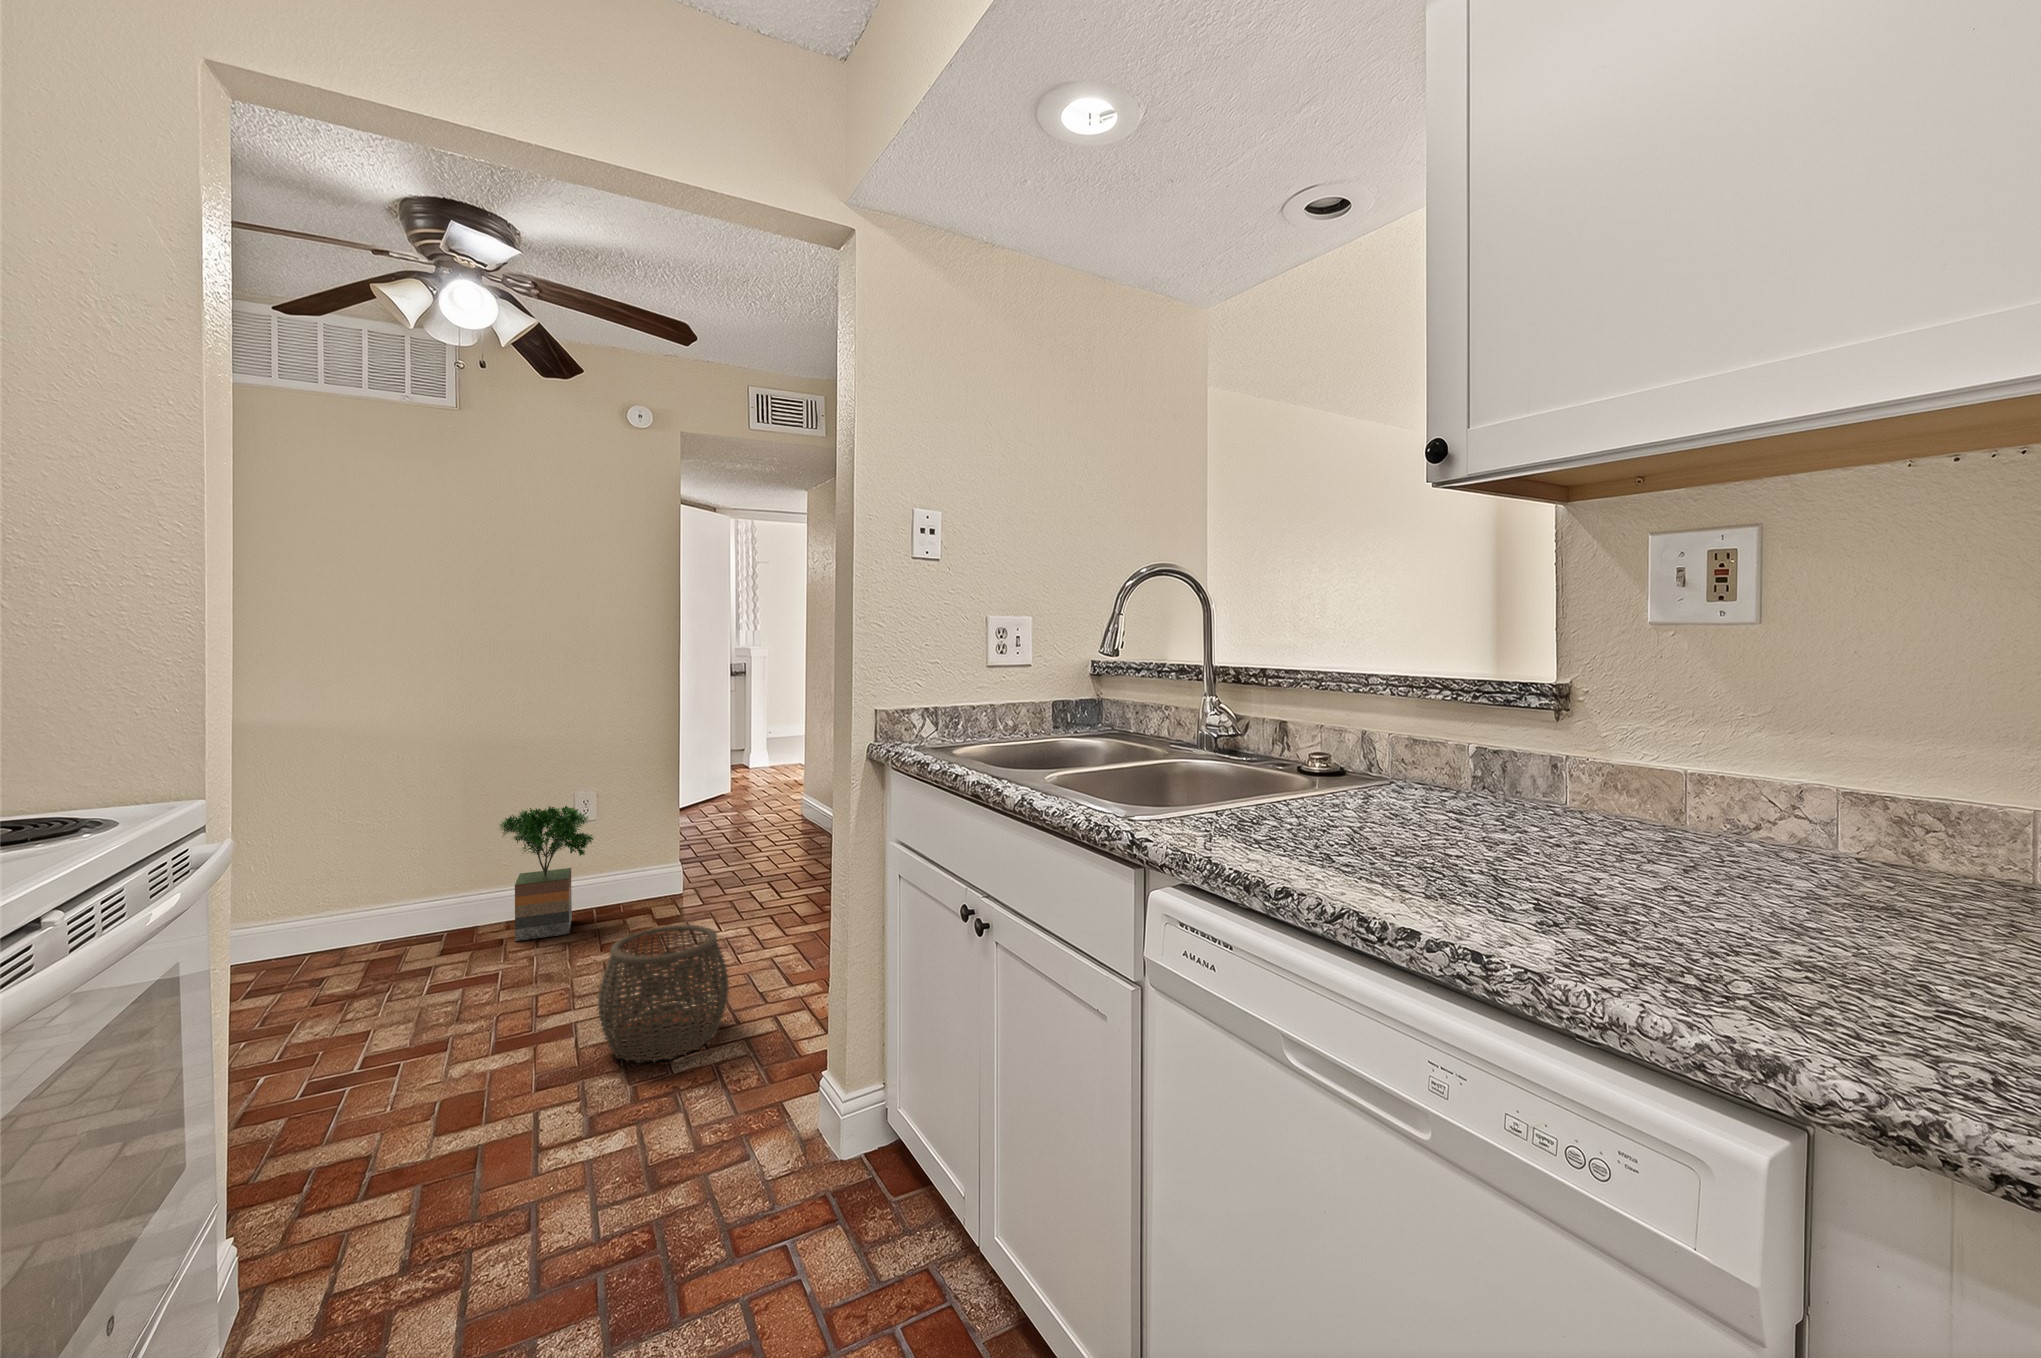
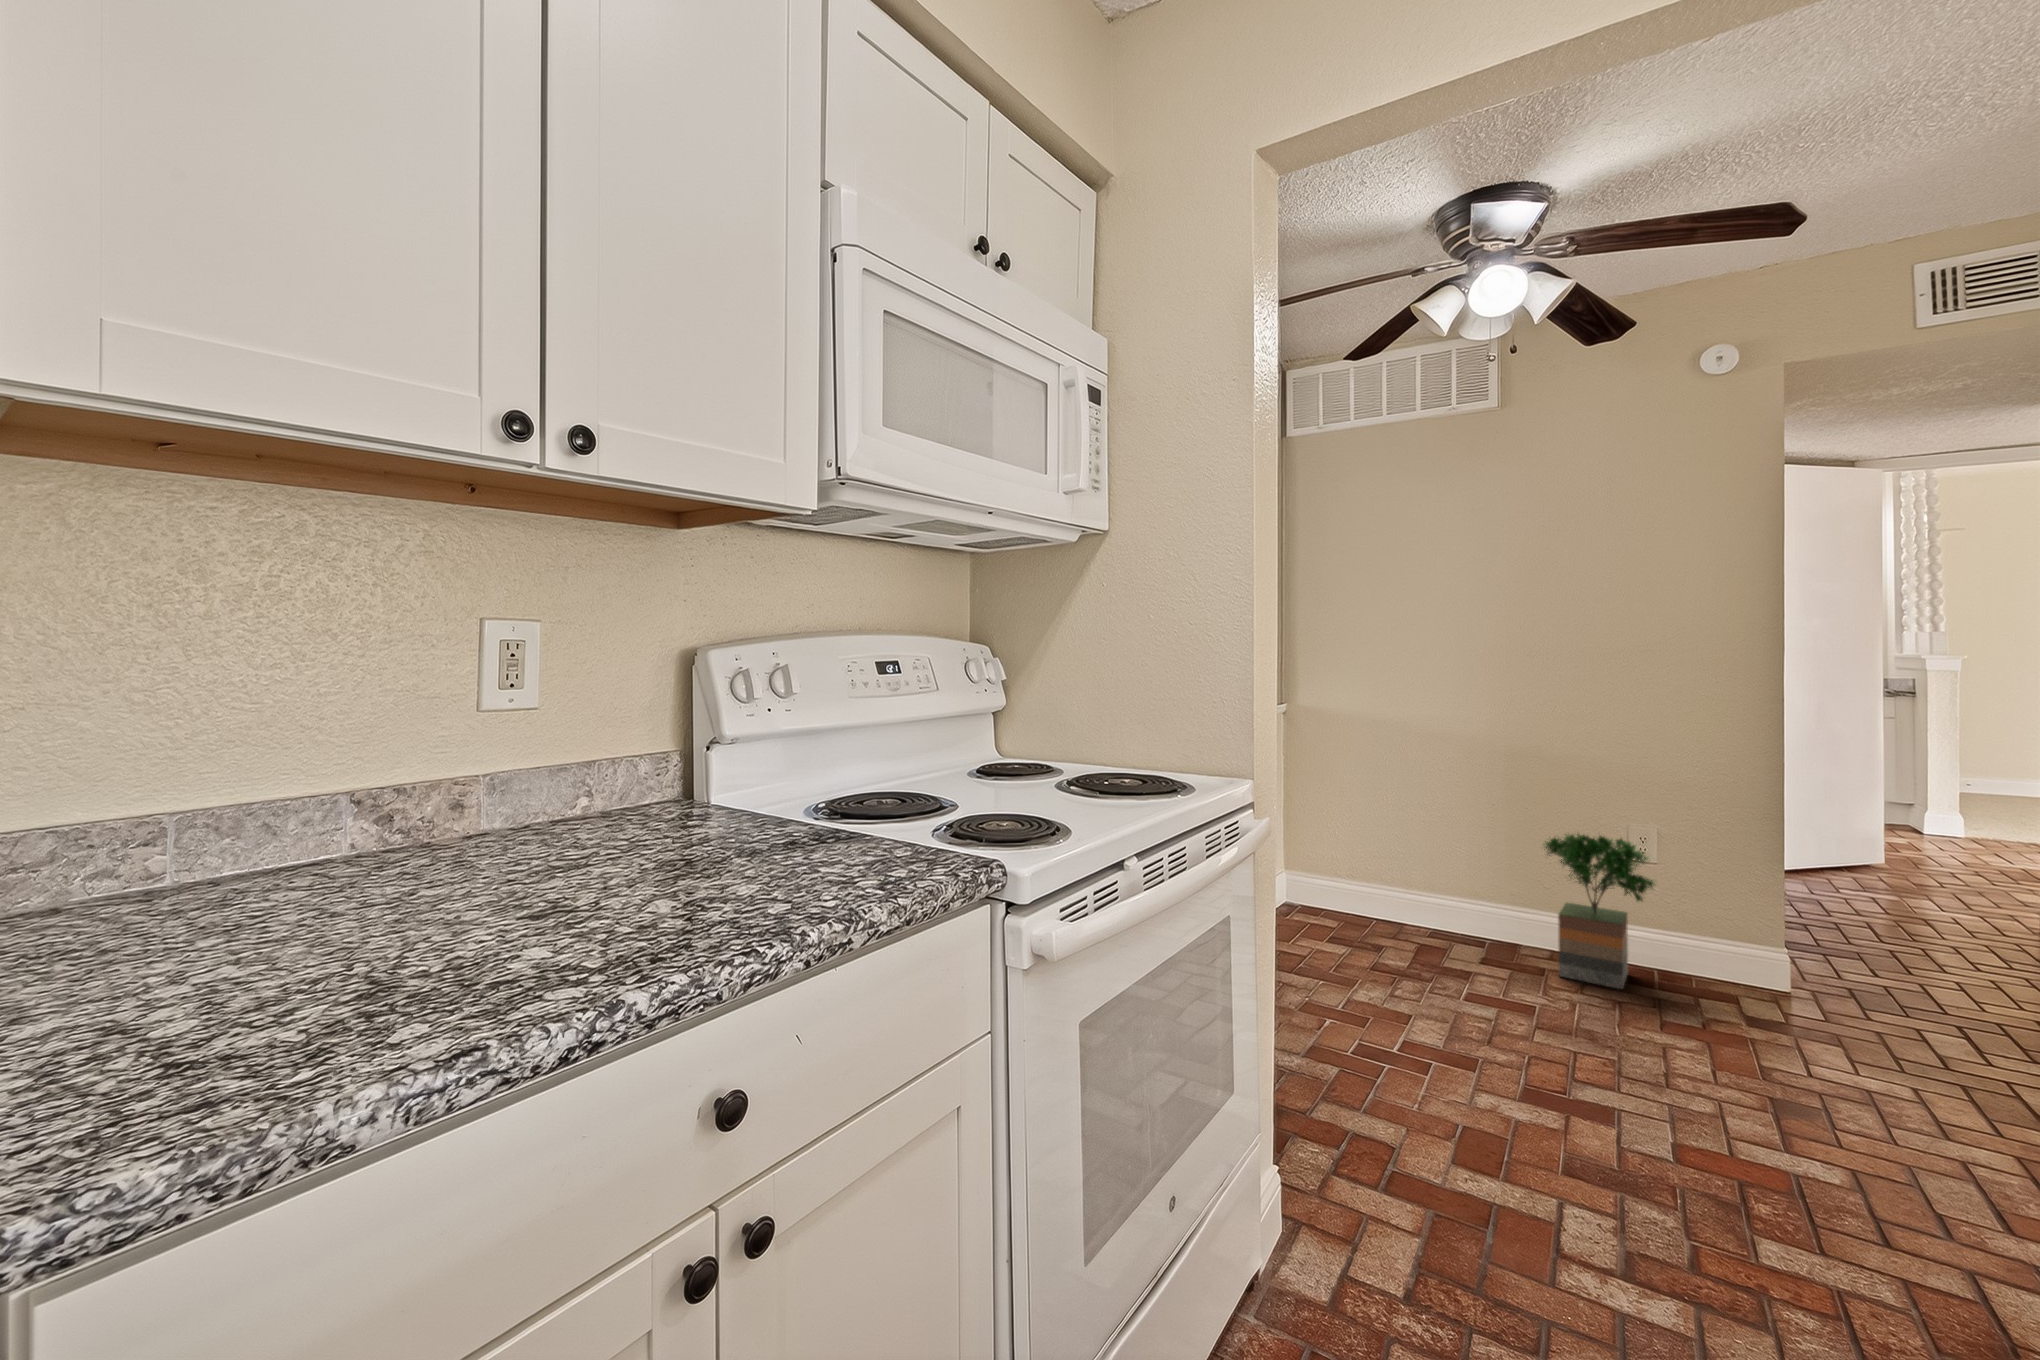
woven basket: present [598,925,729,1063] -> none [1646,1029,1865,1237]

